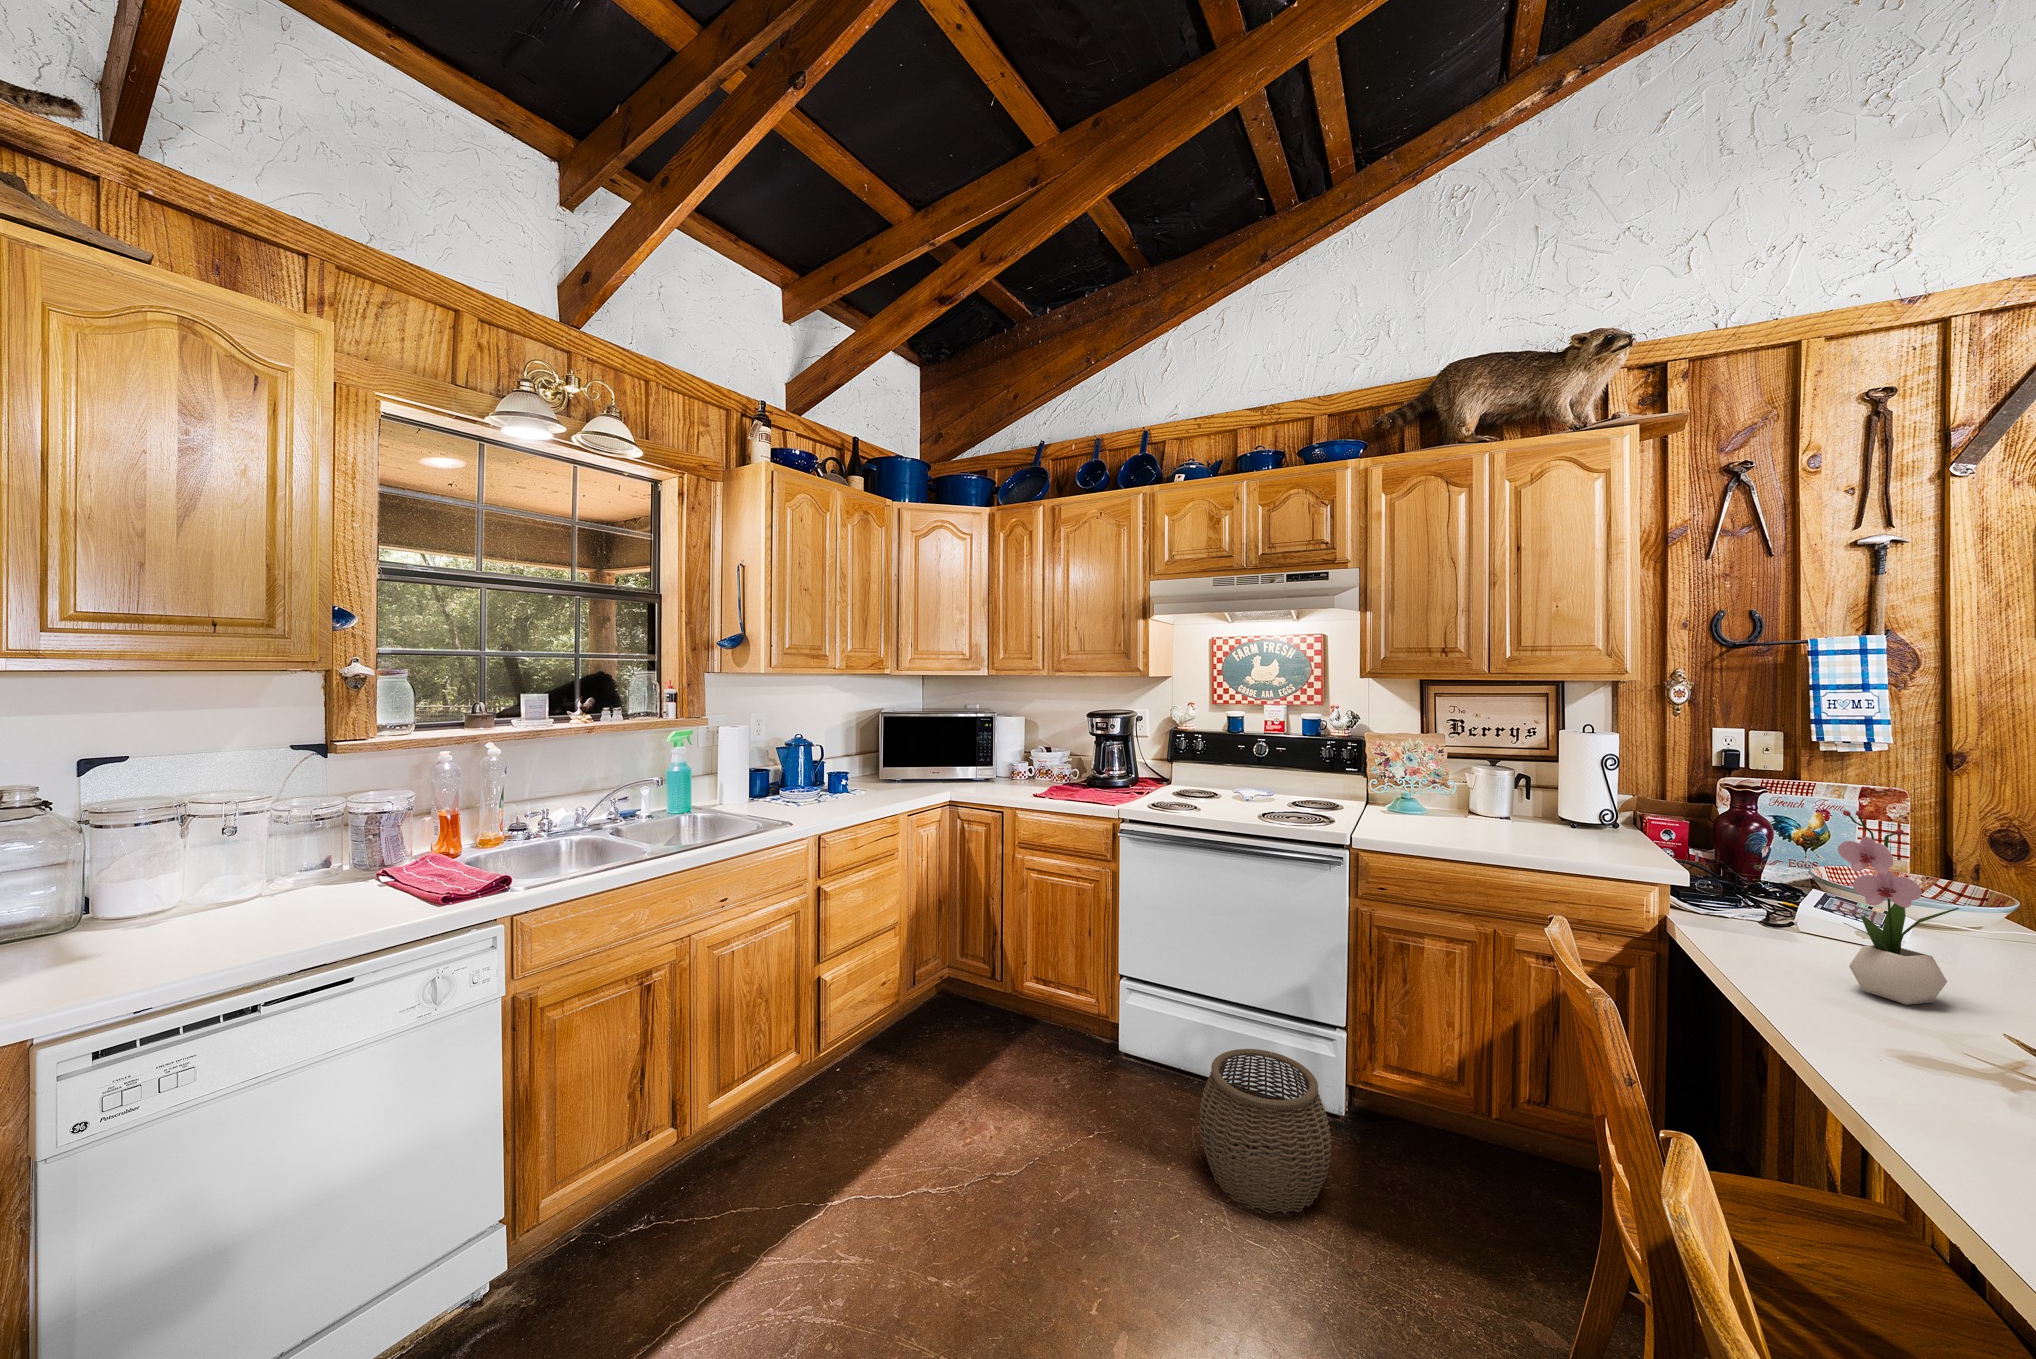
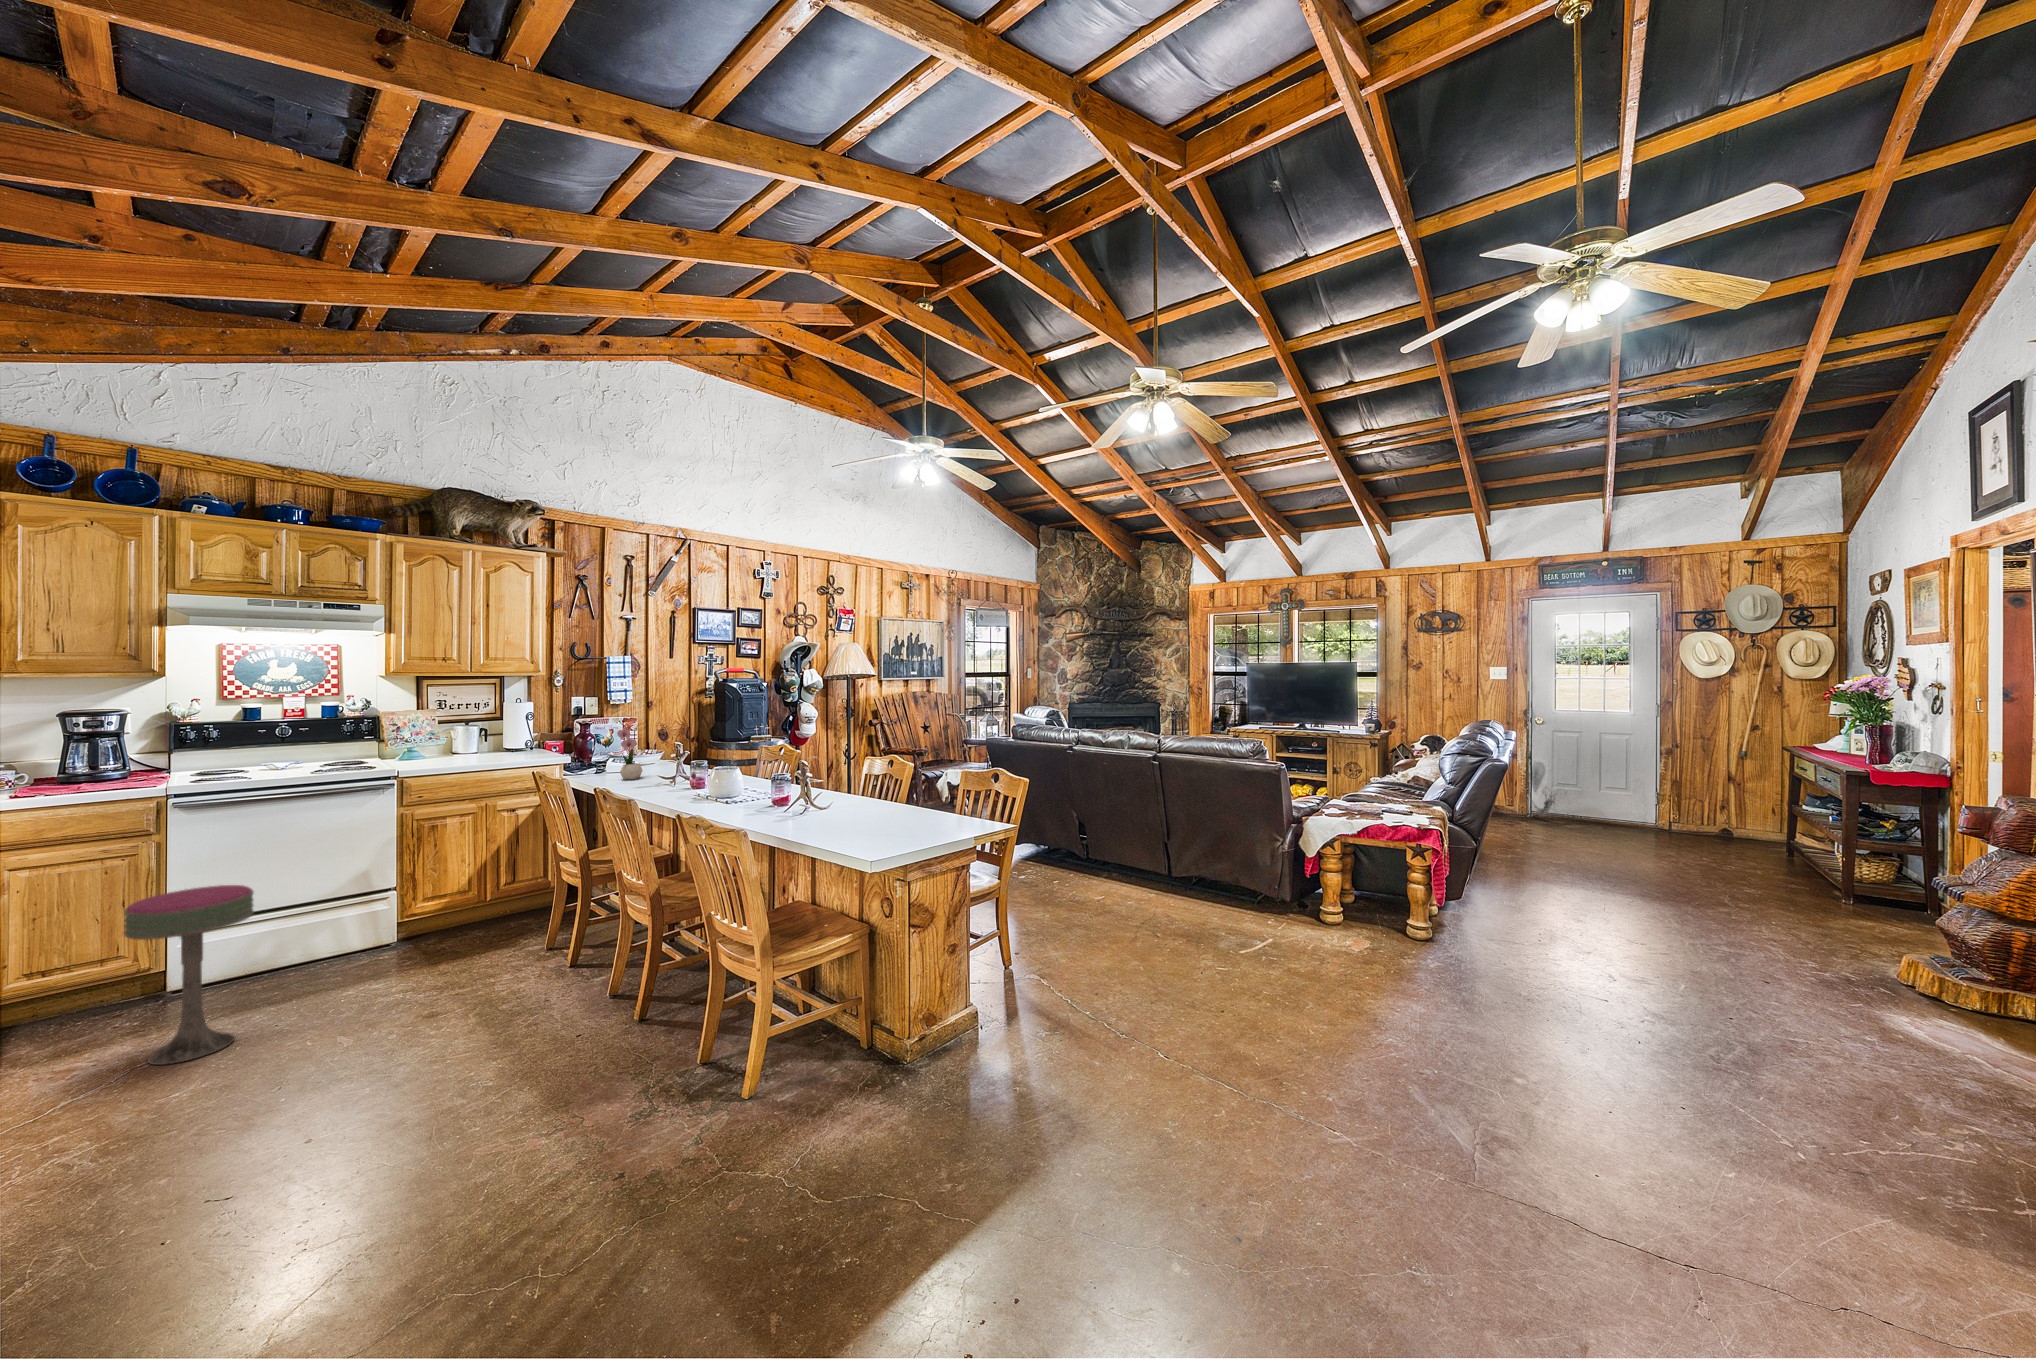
bar stool: none [965,965,1086,1239] -> present [124,885,254,1065]
woven basket: present [1199,1049,1331,1214] -> none [310,903,410,986]

